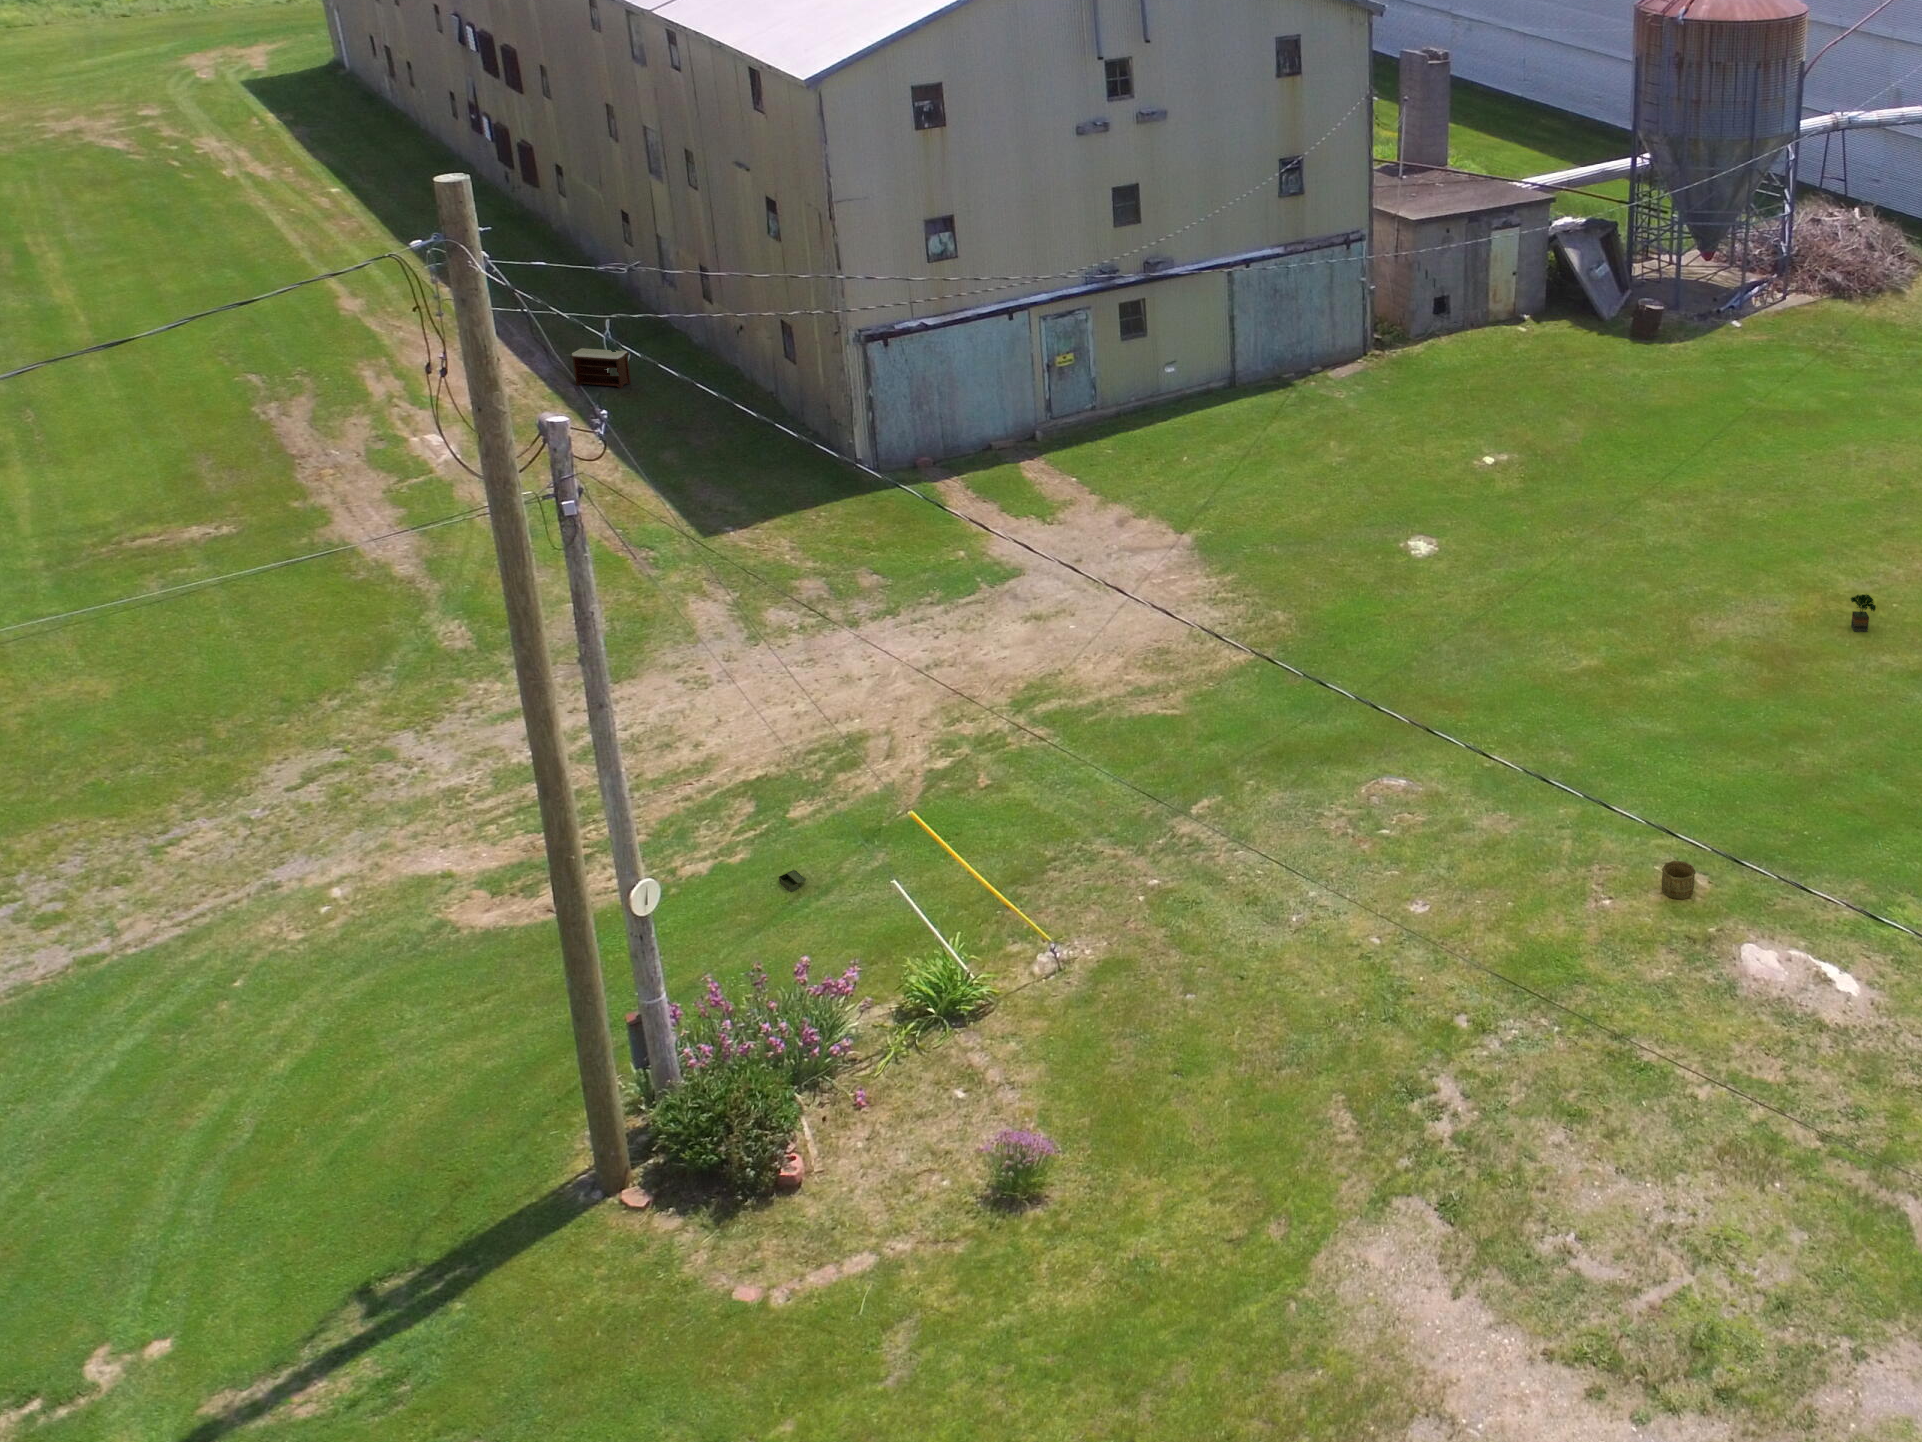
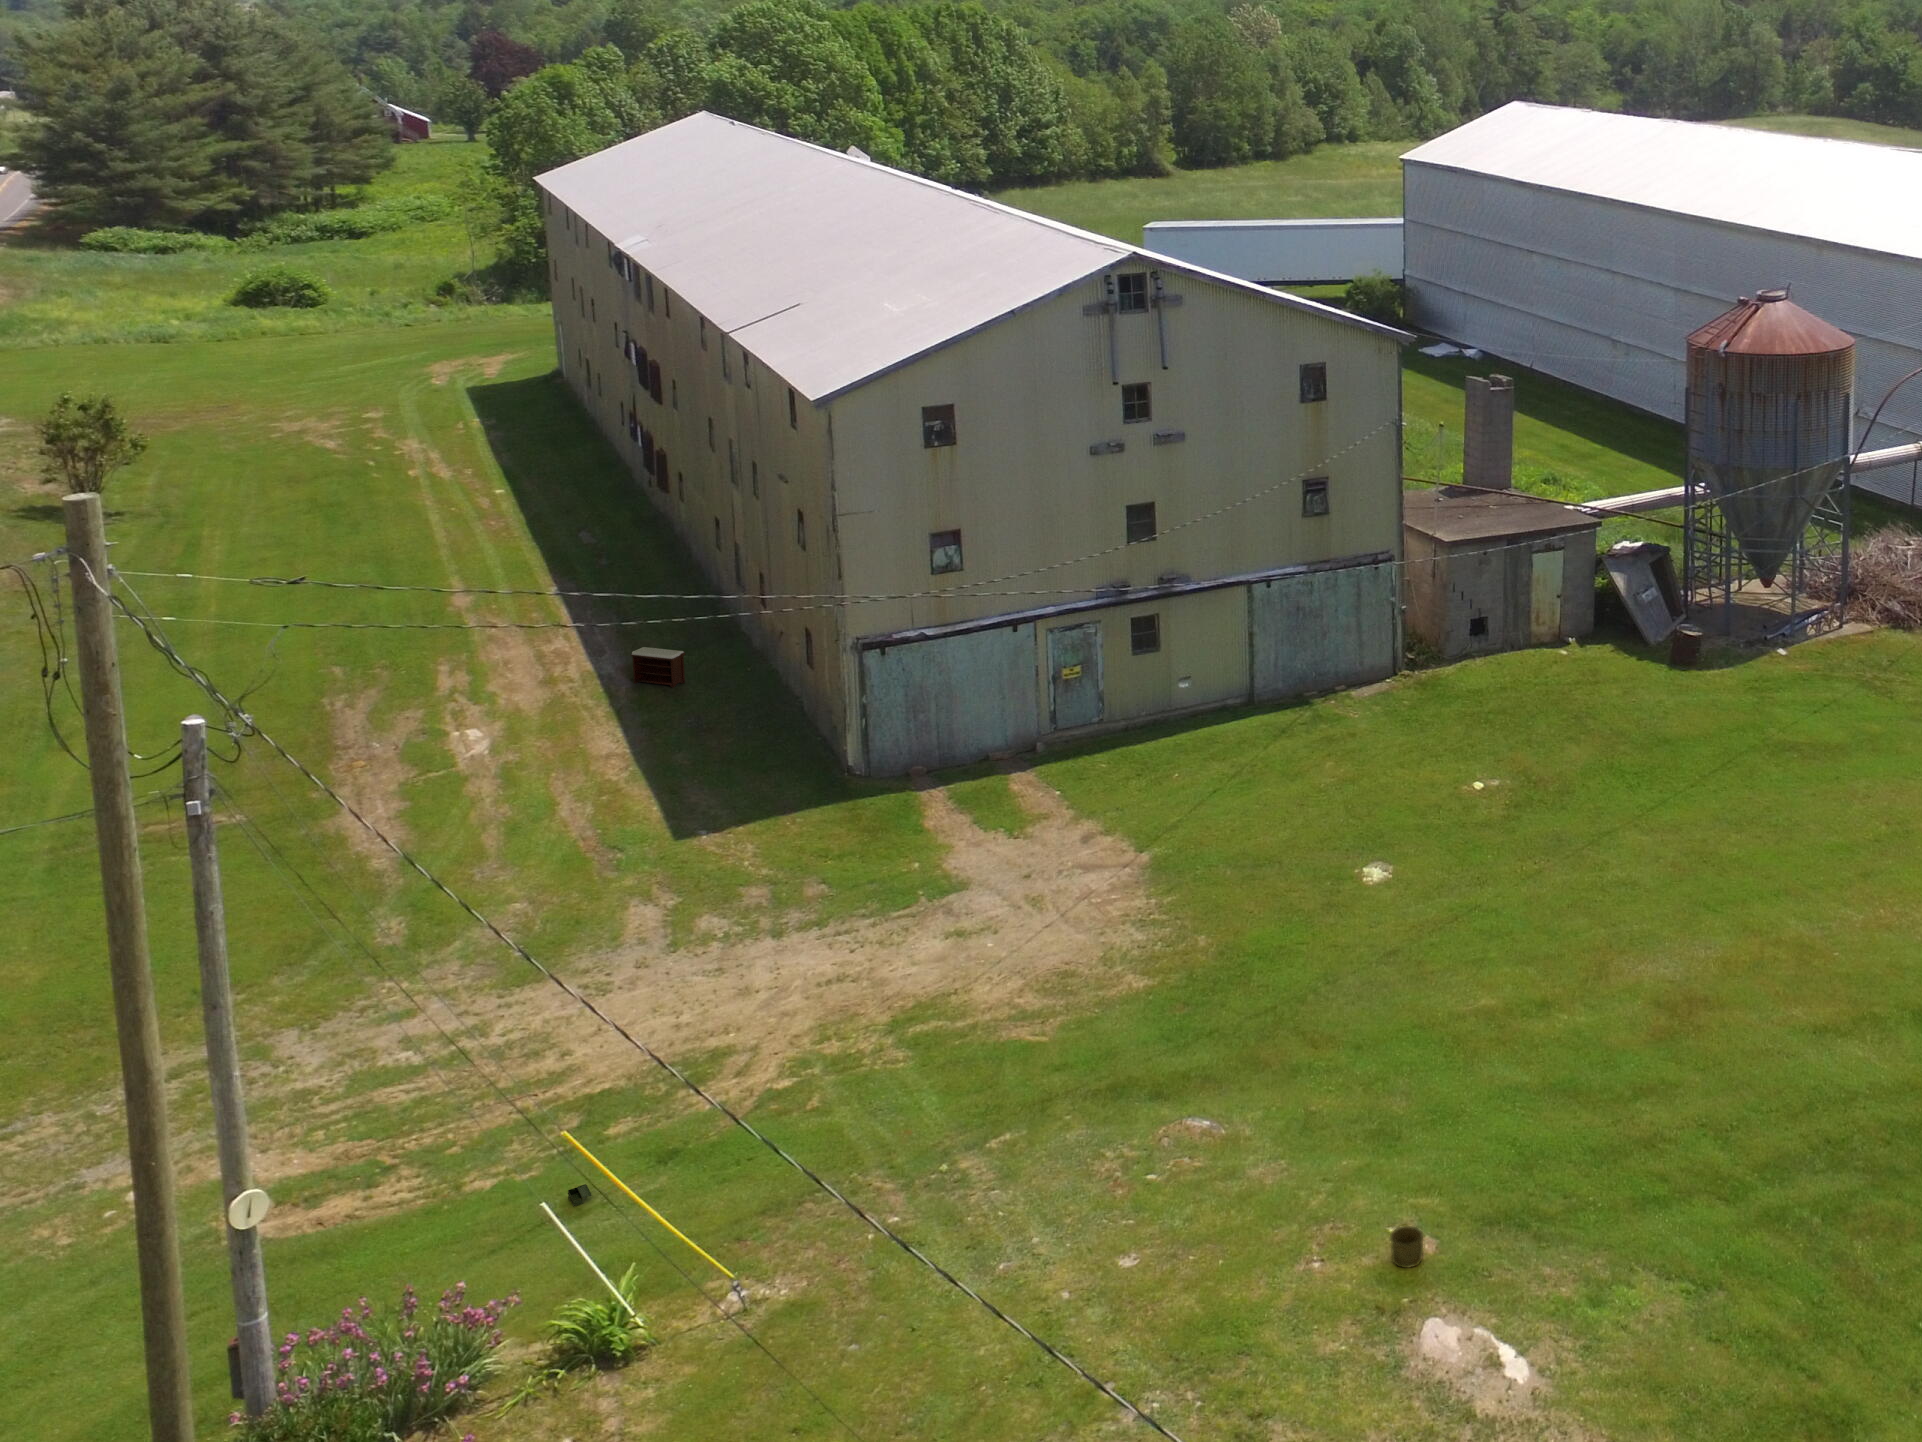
potted tree: present [1851,594,1876,632] -> none [1736,951,1762,992]

